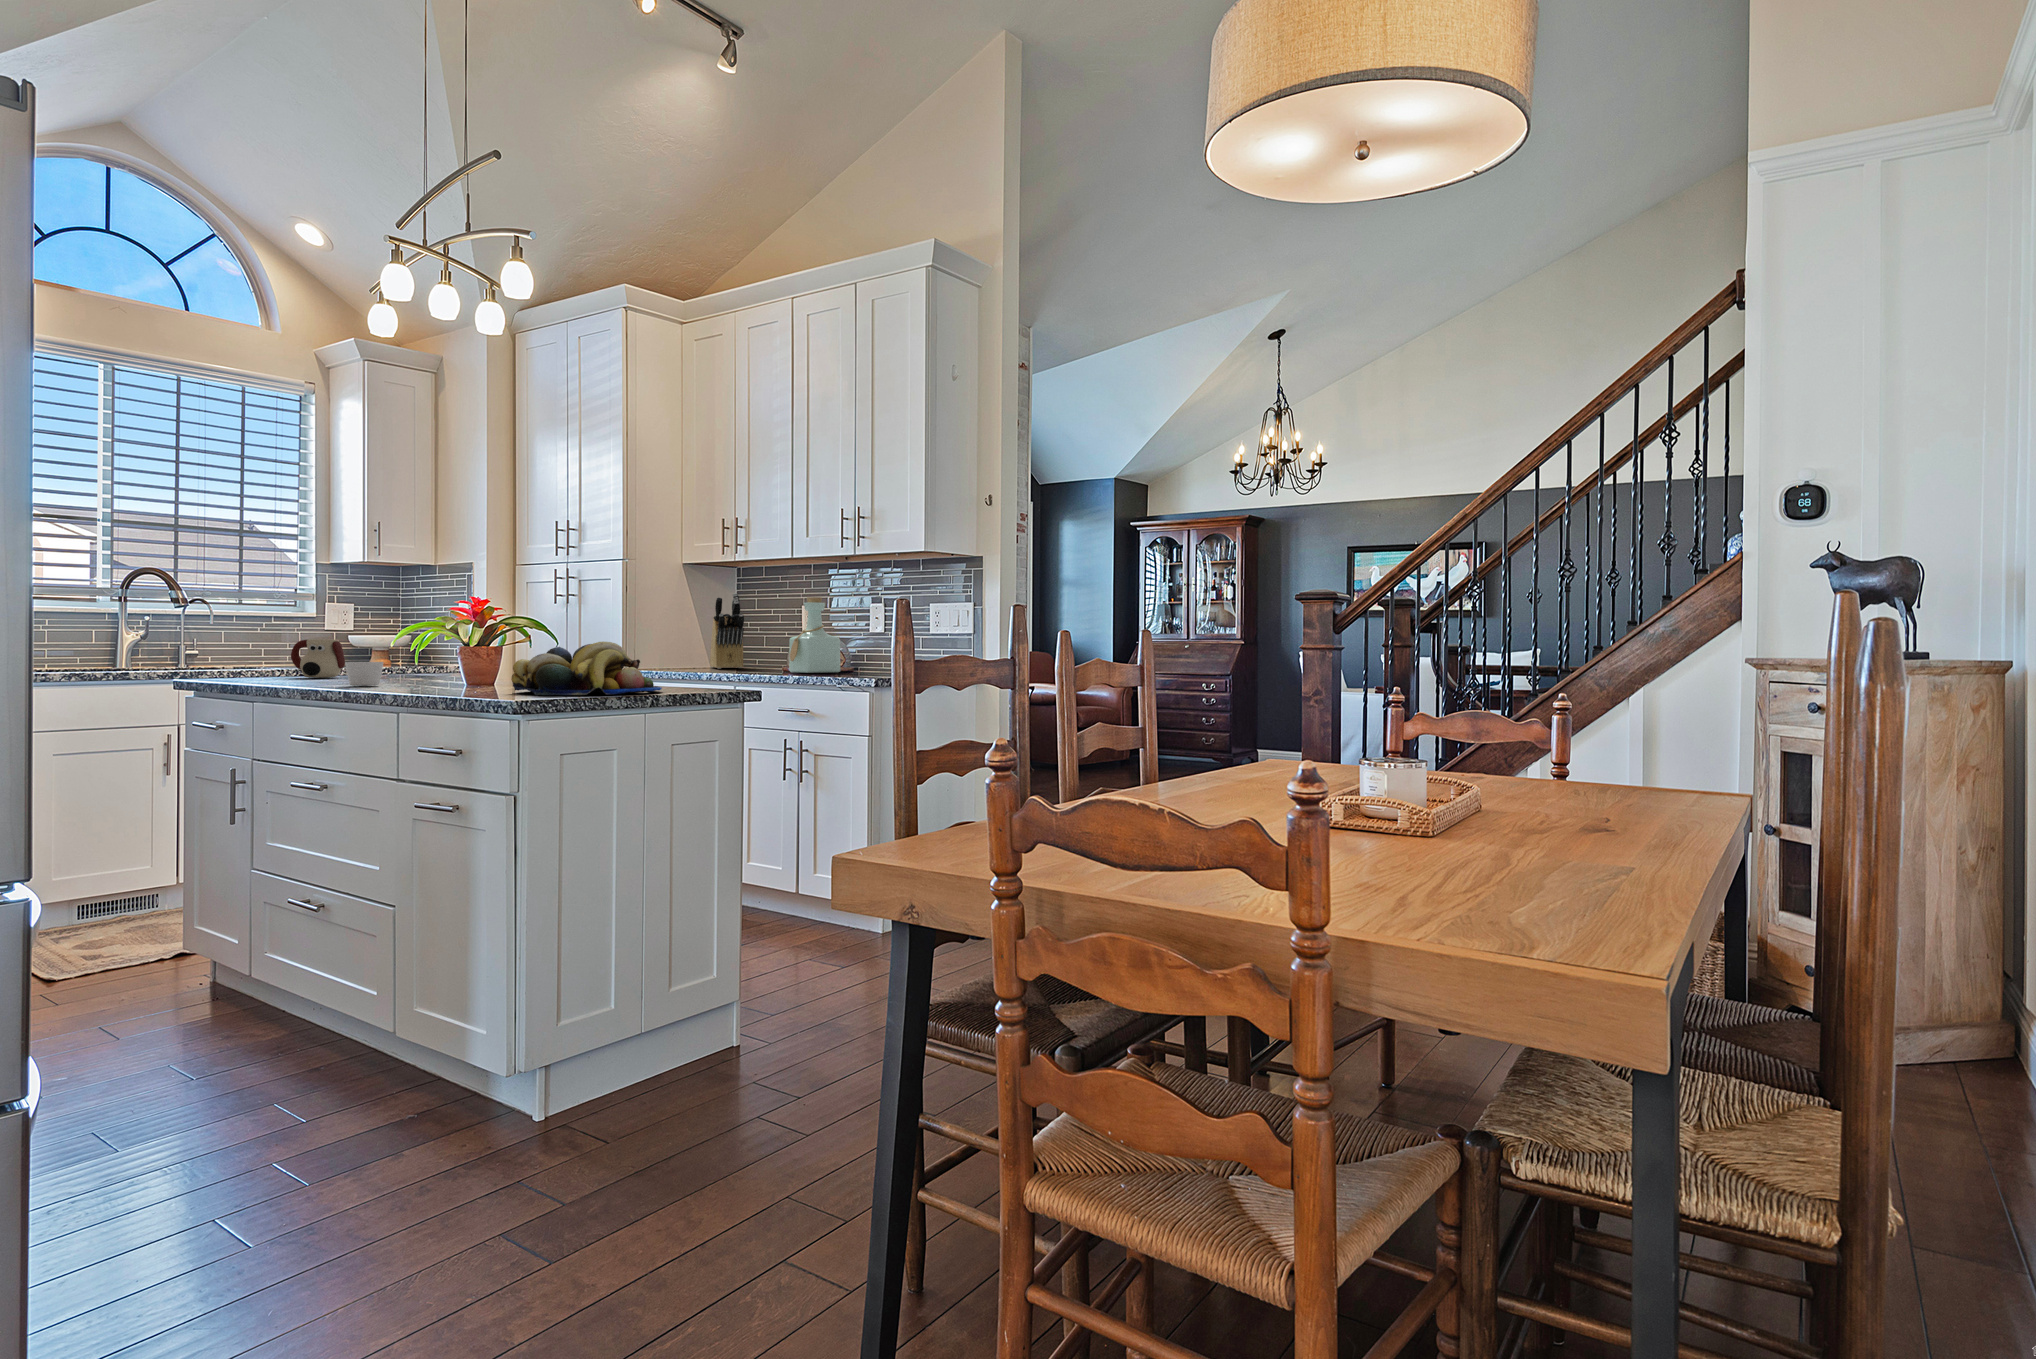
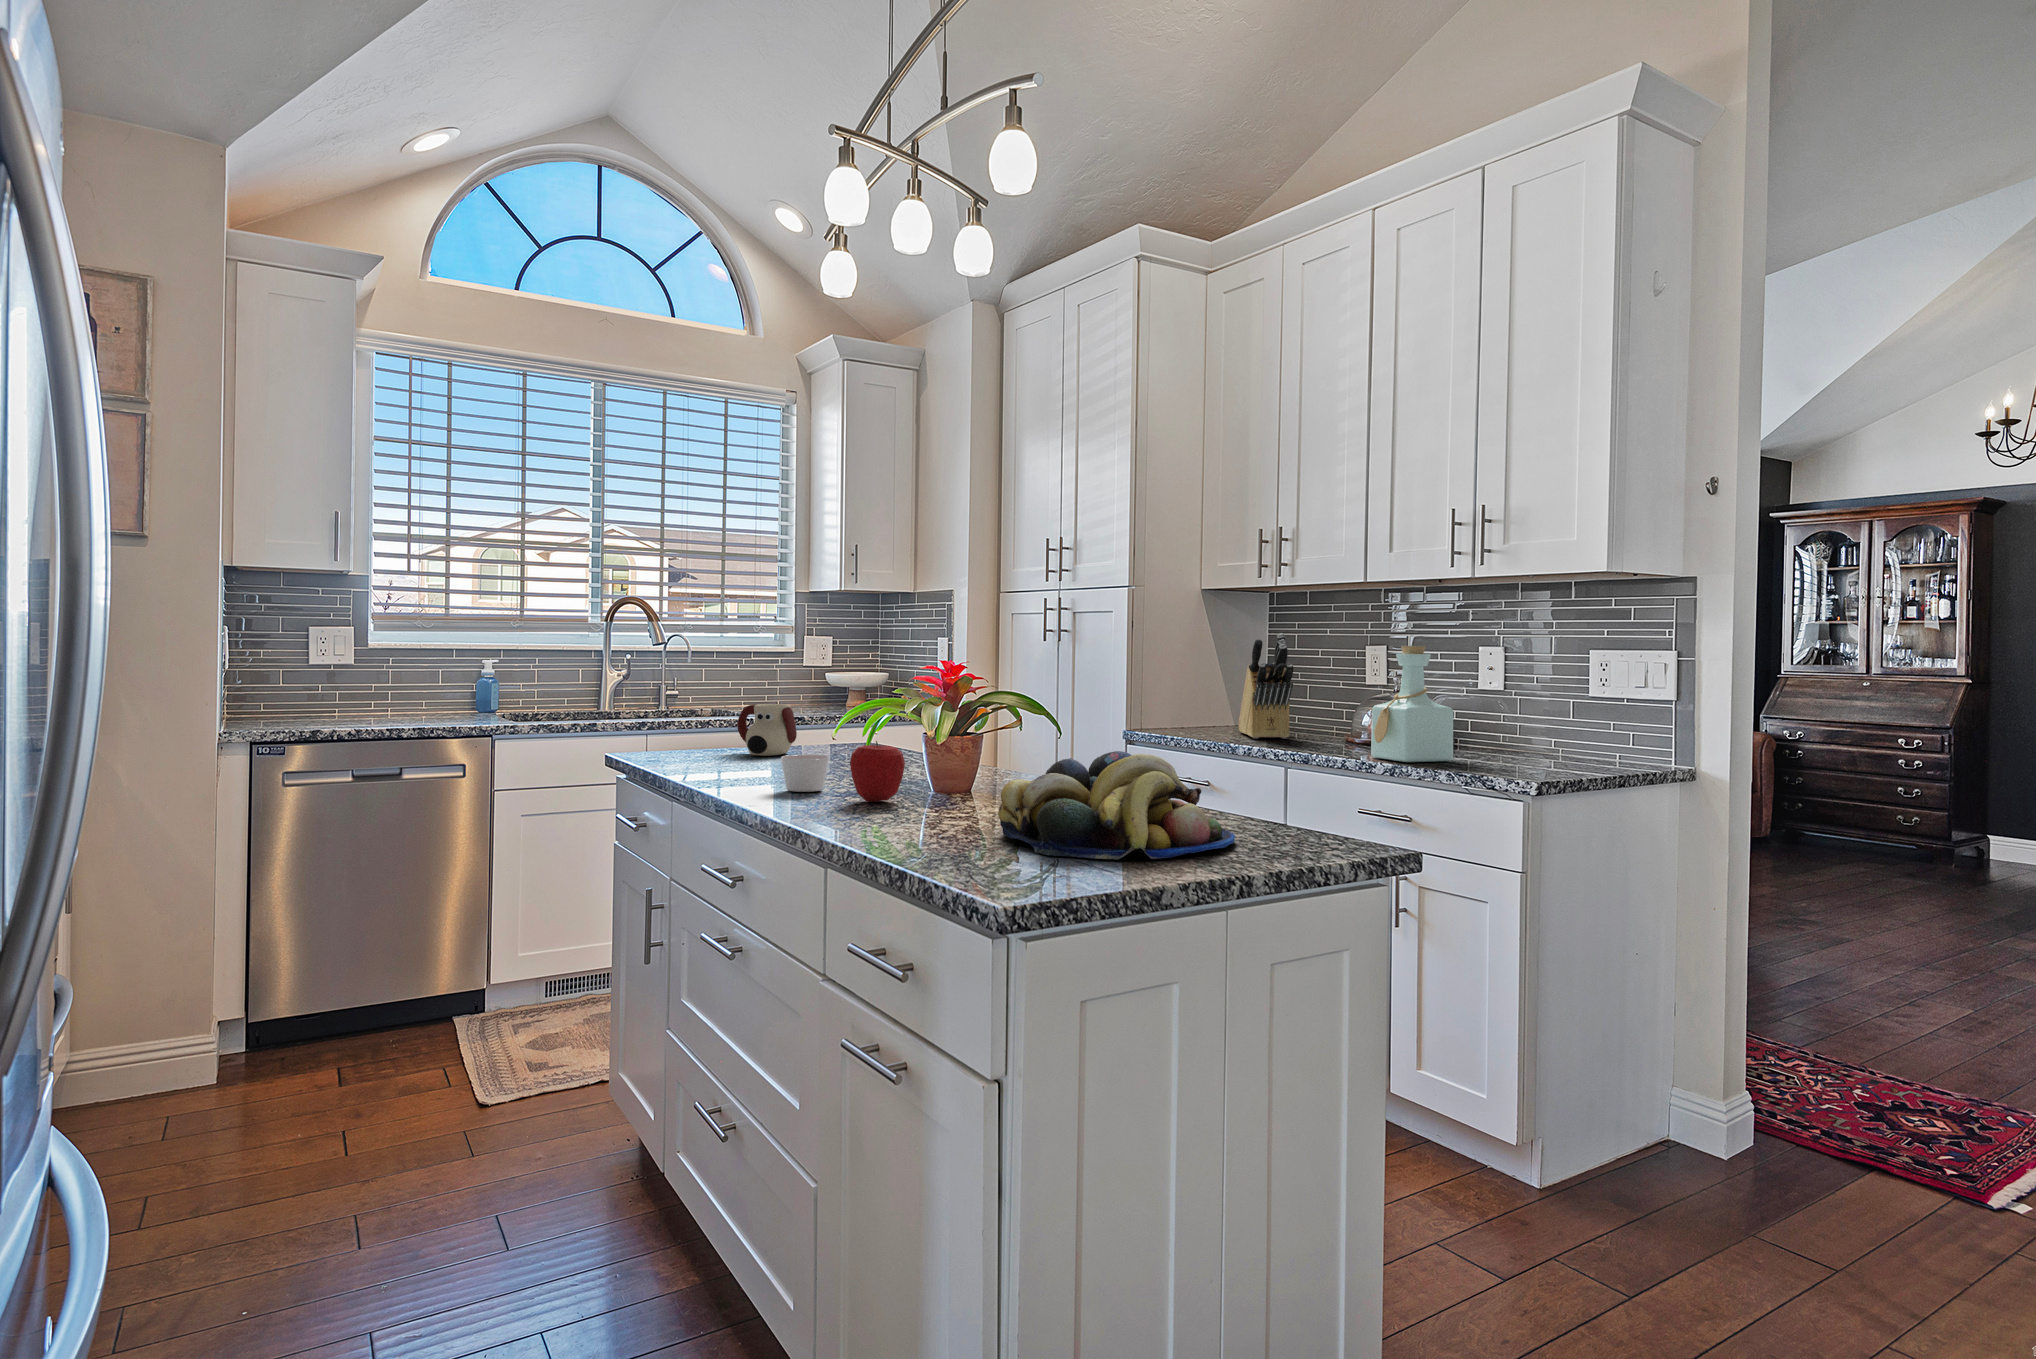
apple: none [402,646,444,687] -> present [850,741,905,801]

